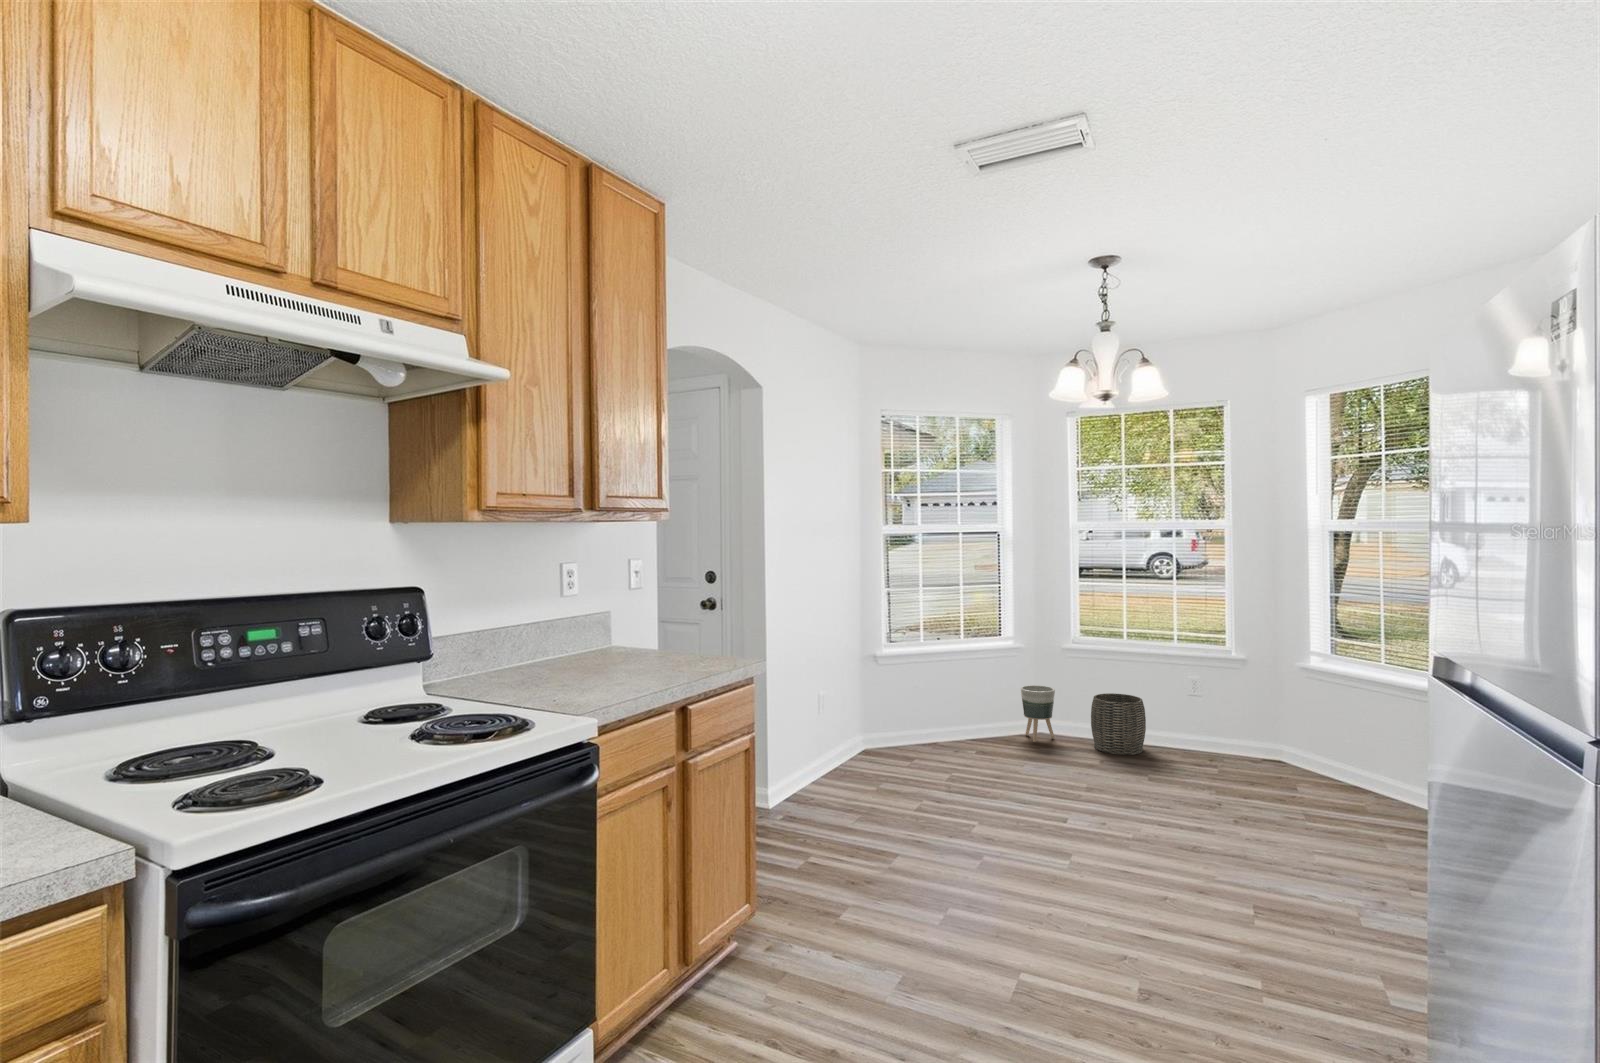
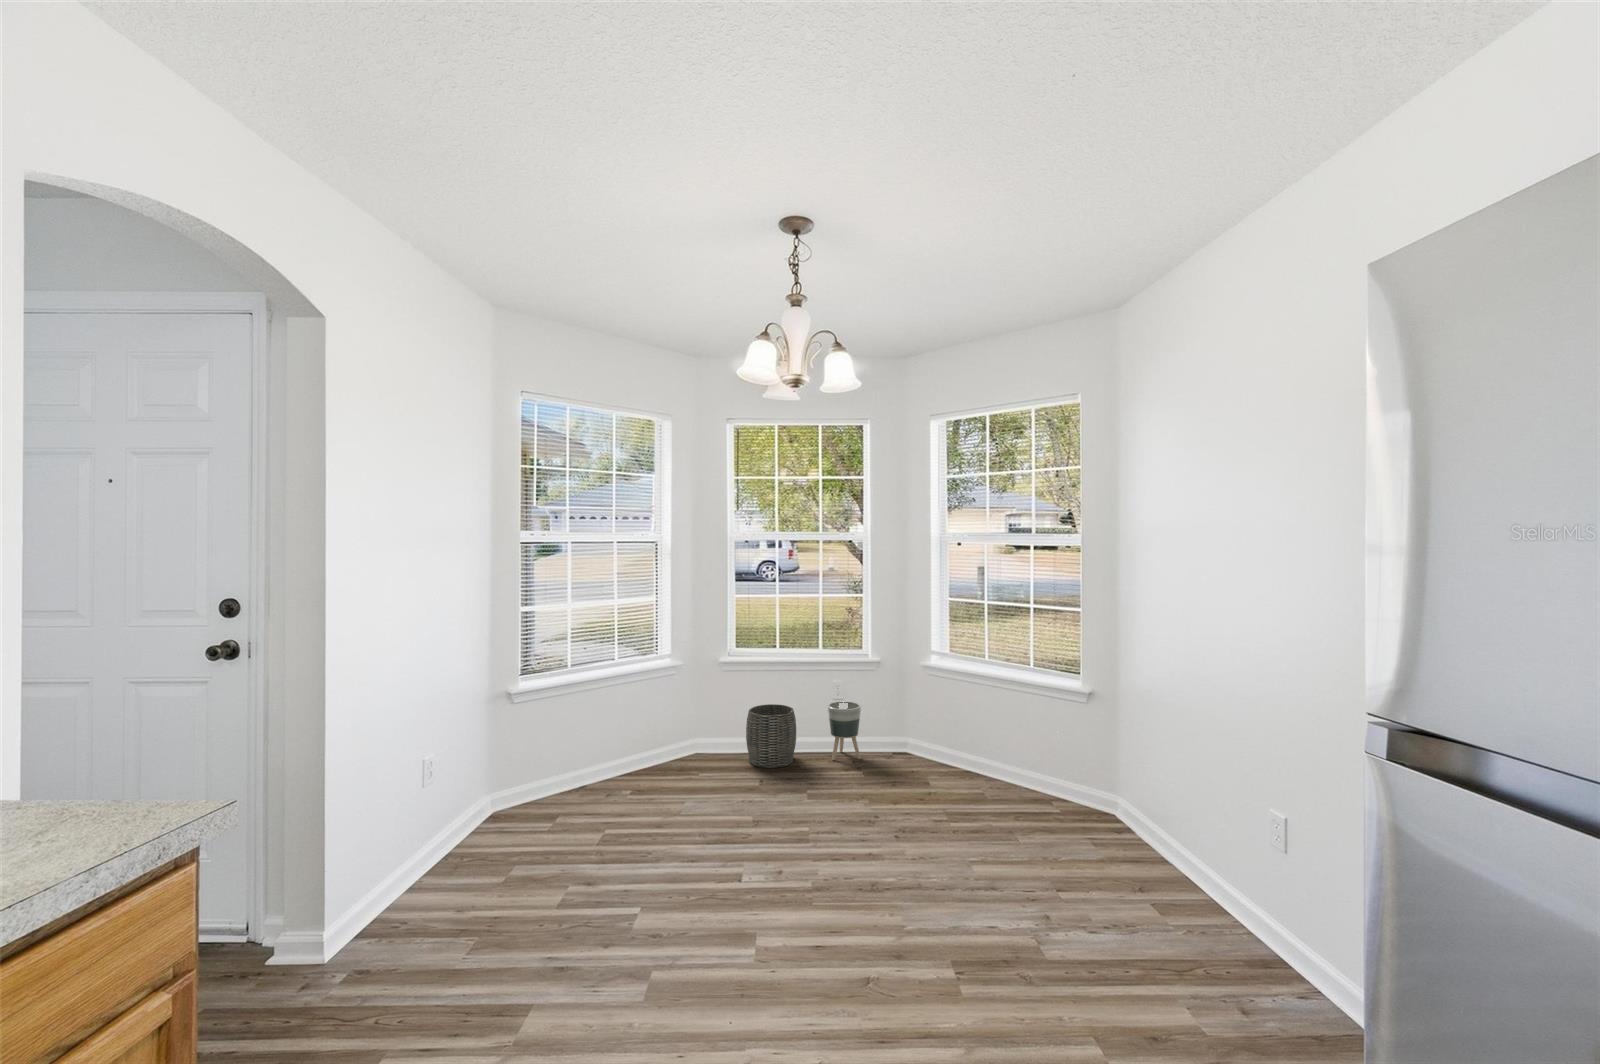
planter: present [1021,685,1055,742] -> present [828,702,861,760]

